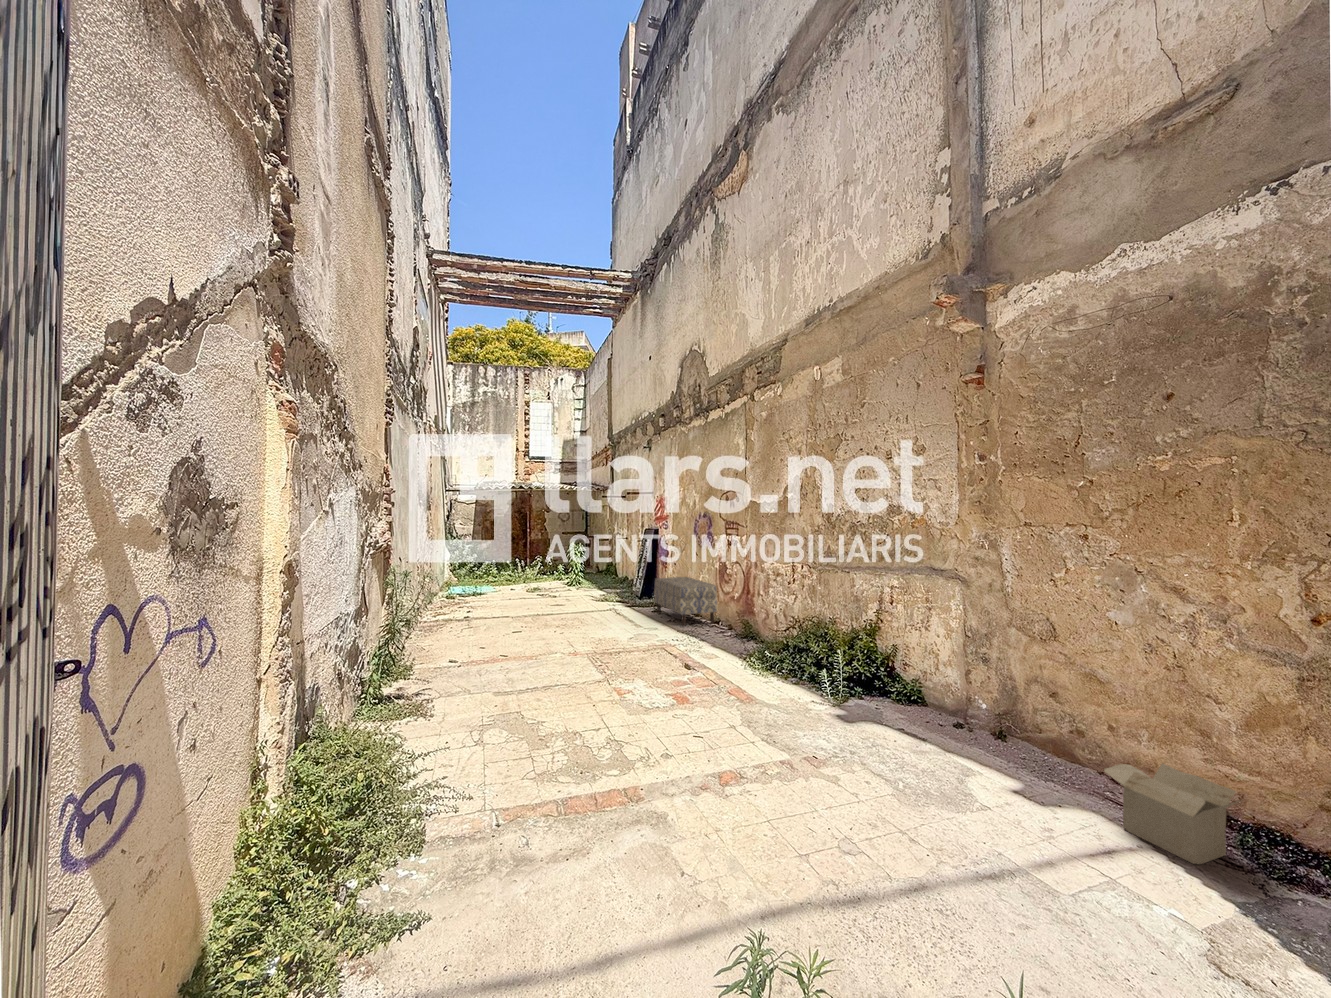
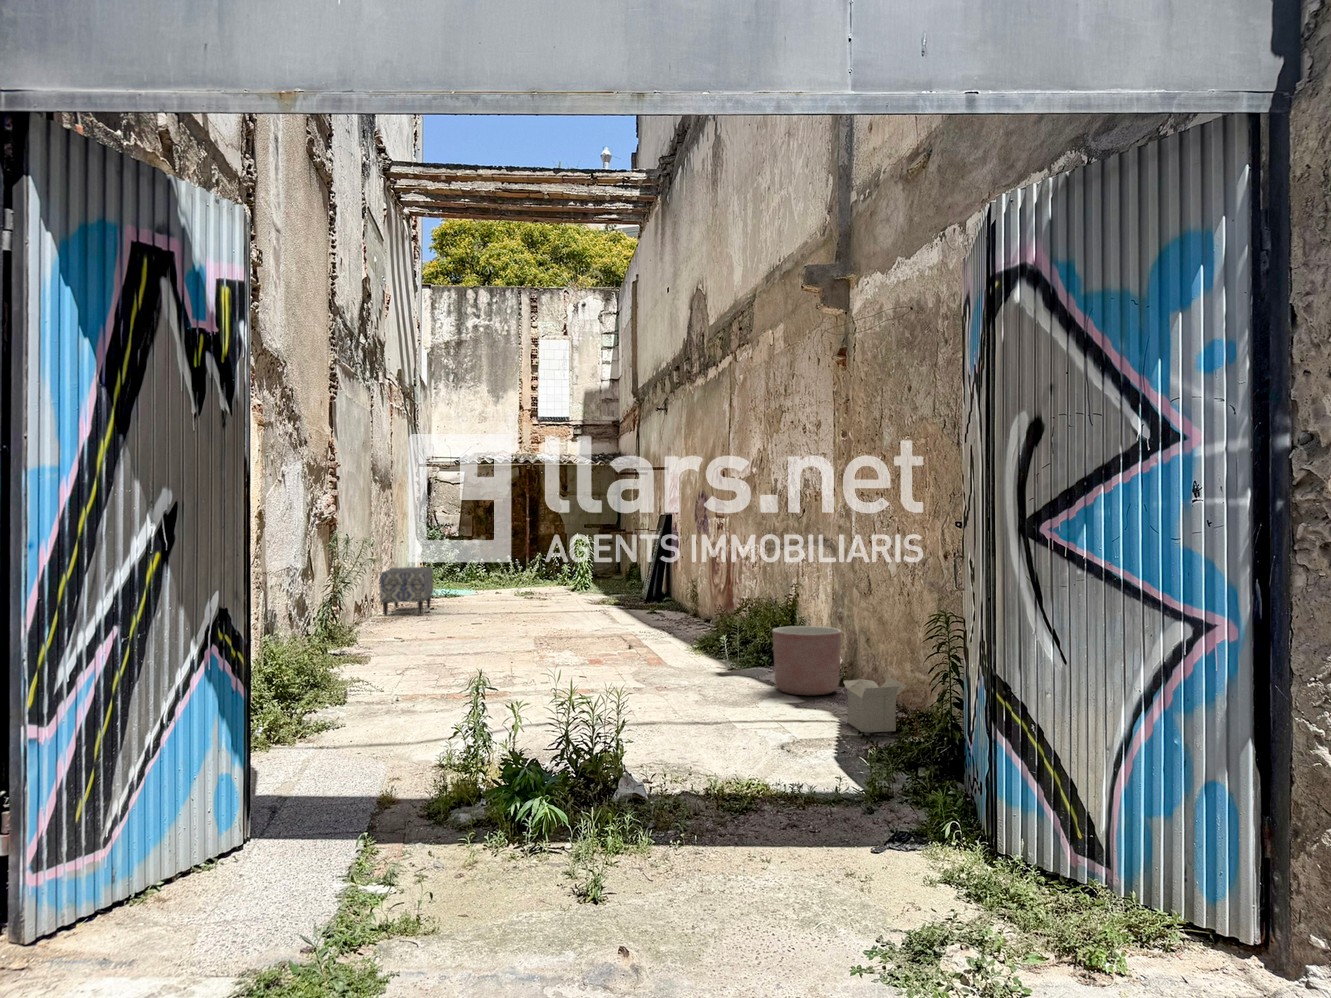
bench: present [654,577,717,627] -> present [380,567,433,616]
planter: none [911,663,994,752] -> present [773,626,841,695]

